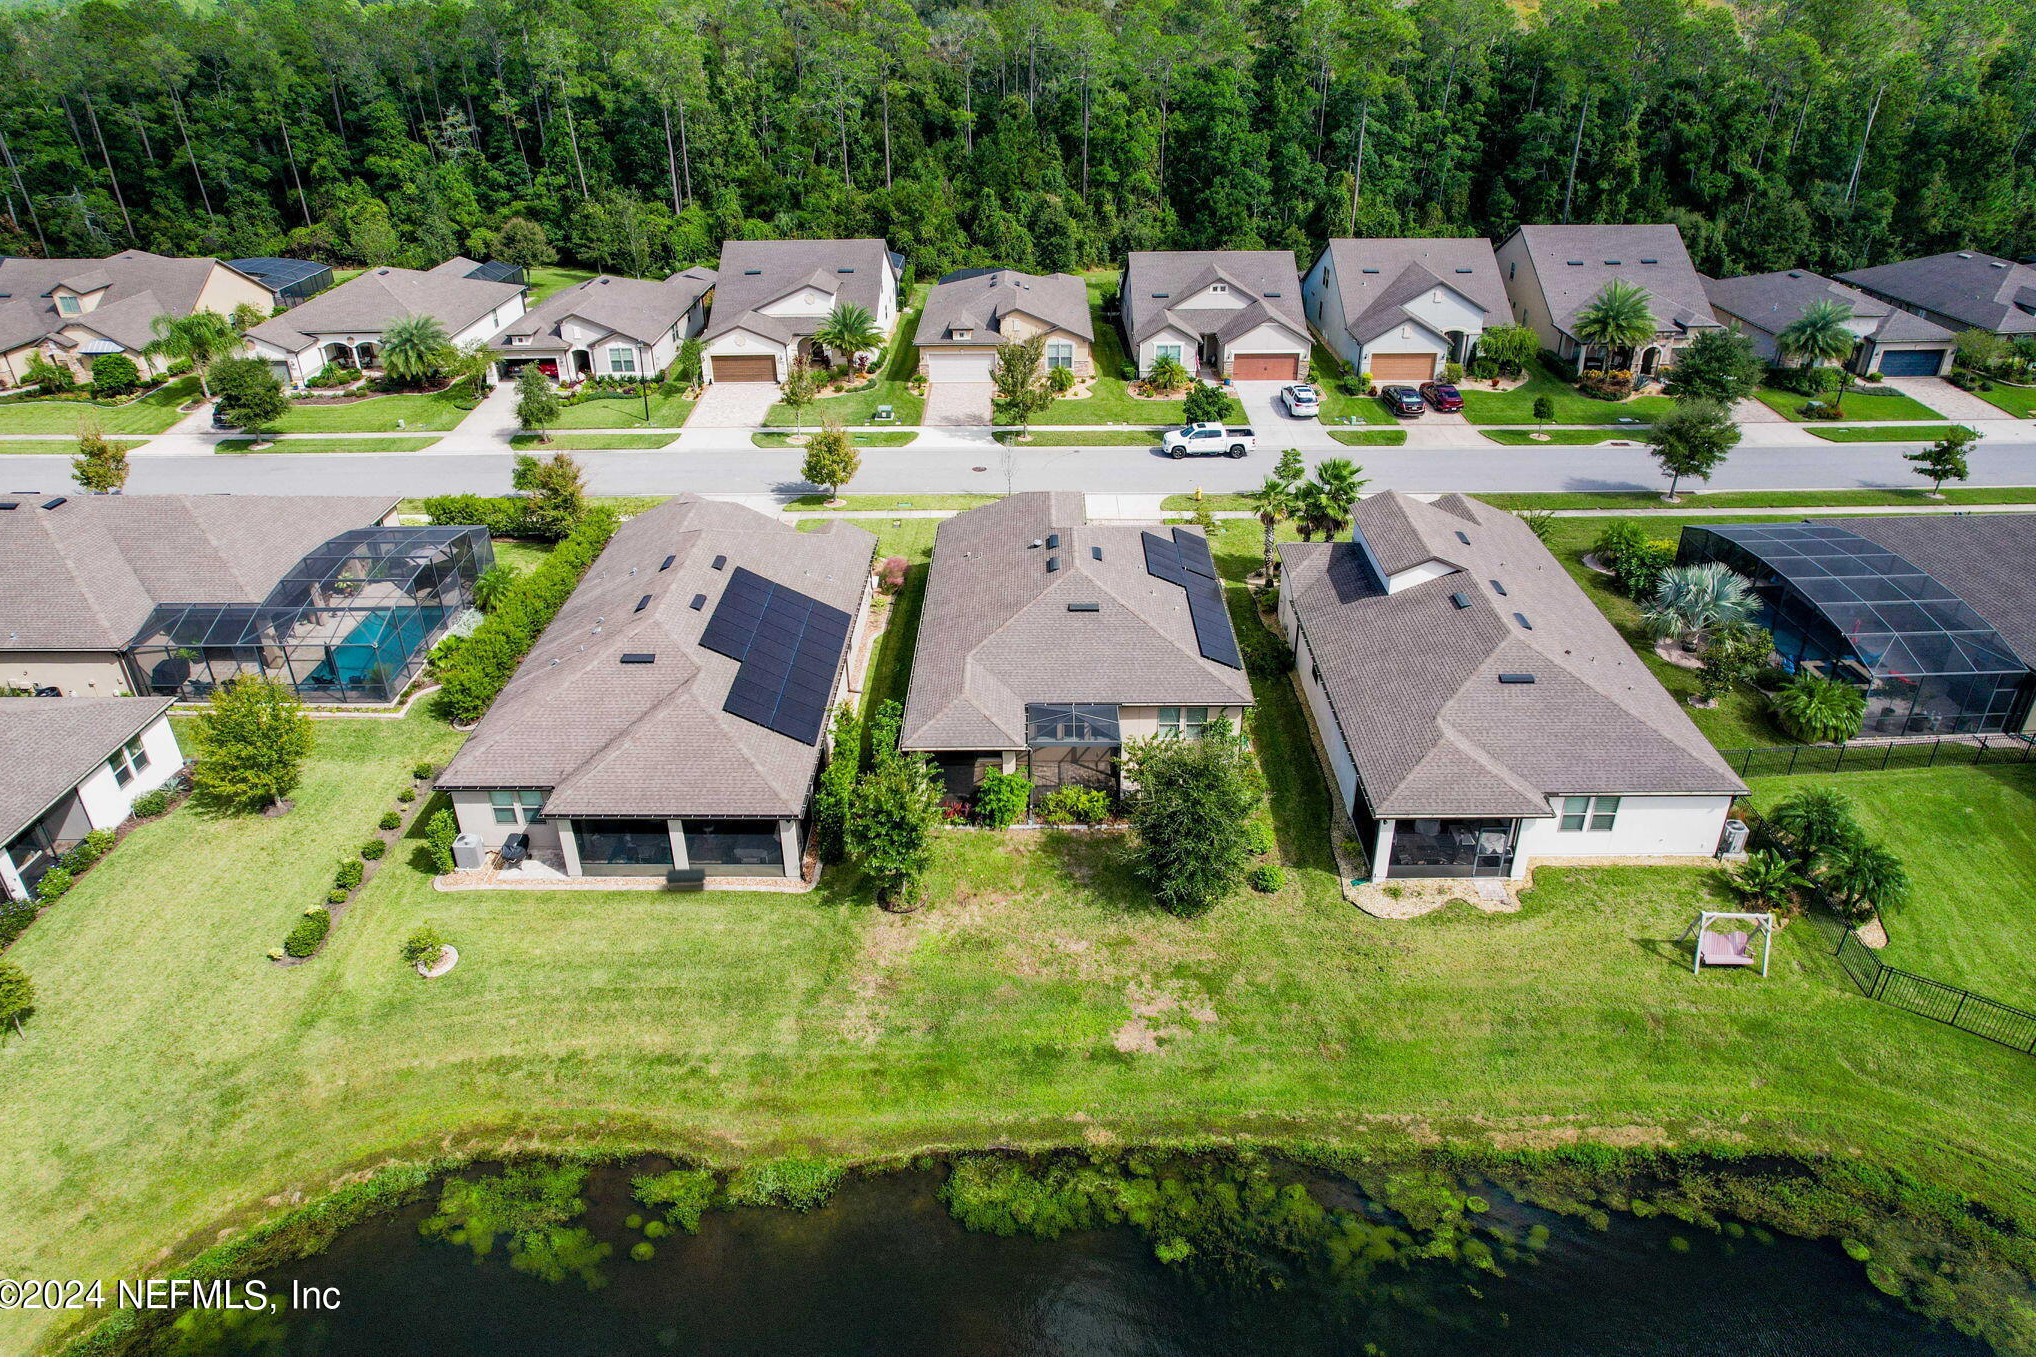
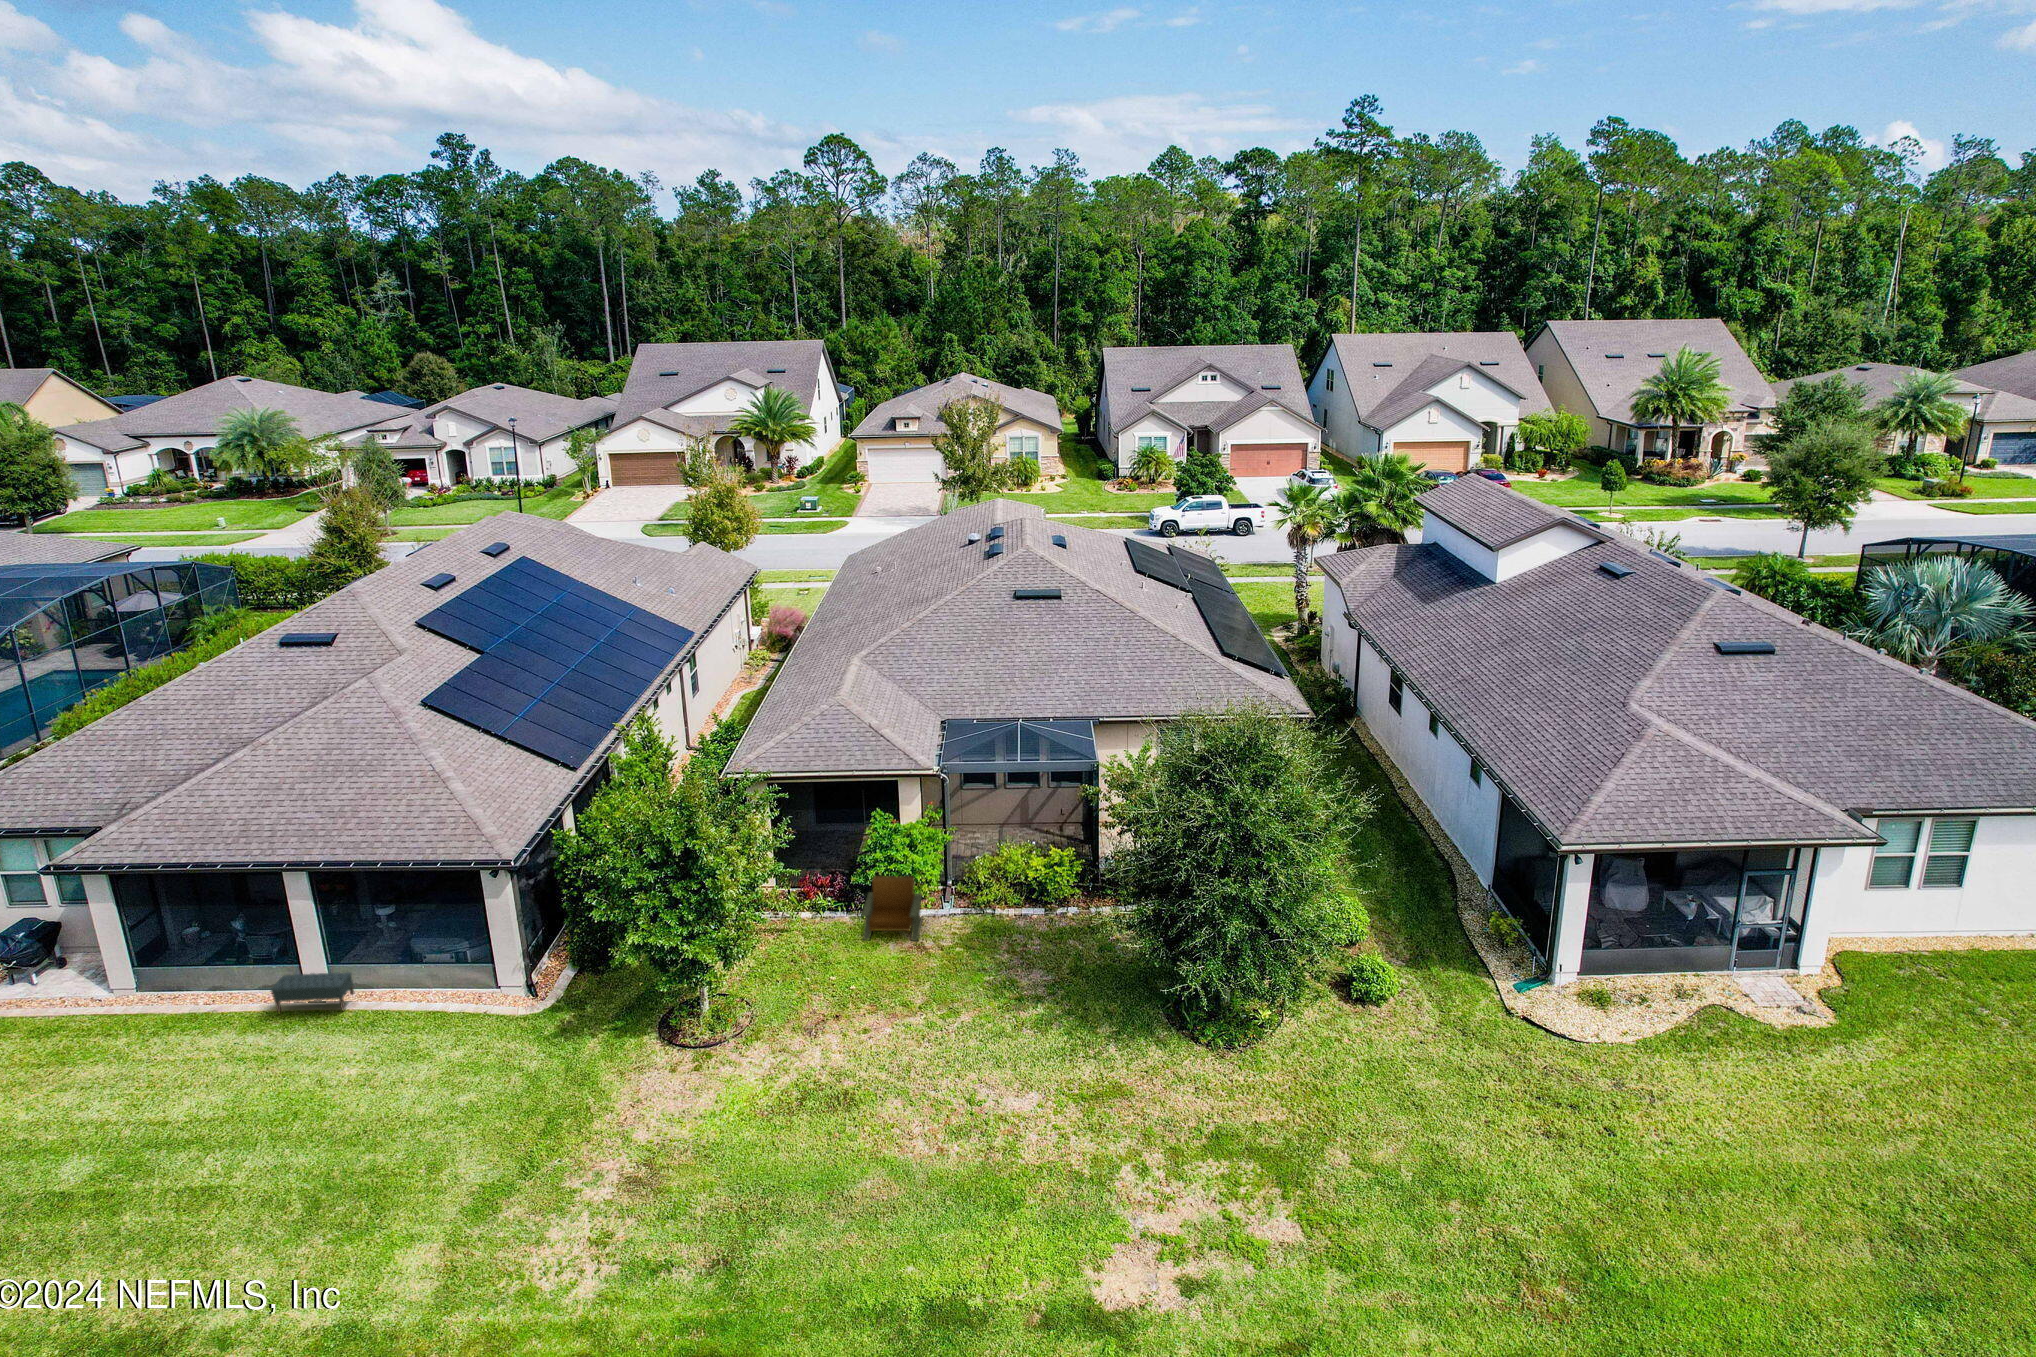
lounge chair: none [983,810,1017,848] -> present [862,876,923,941]

